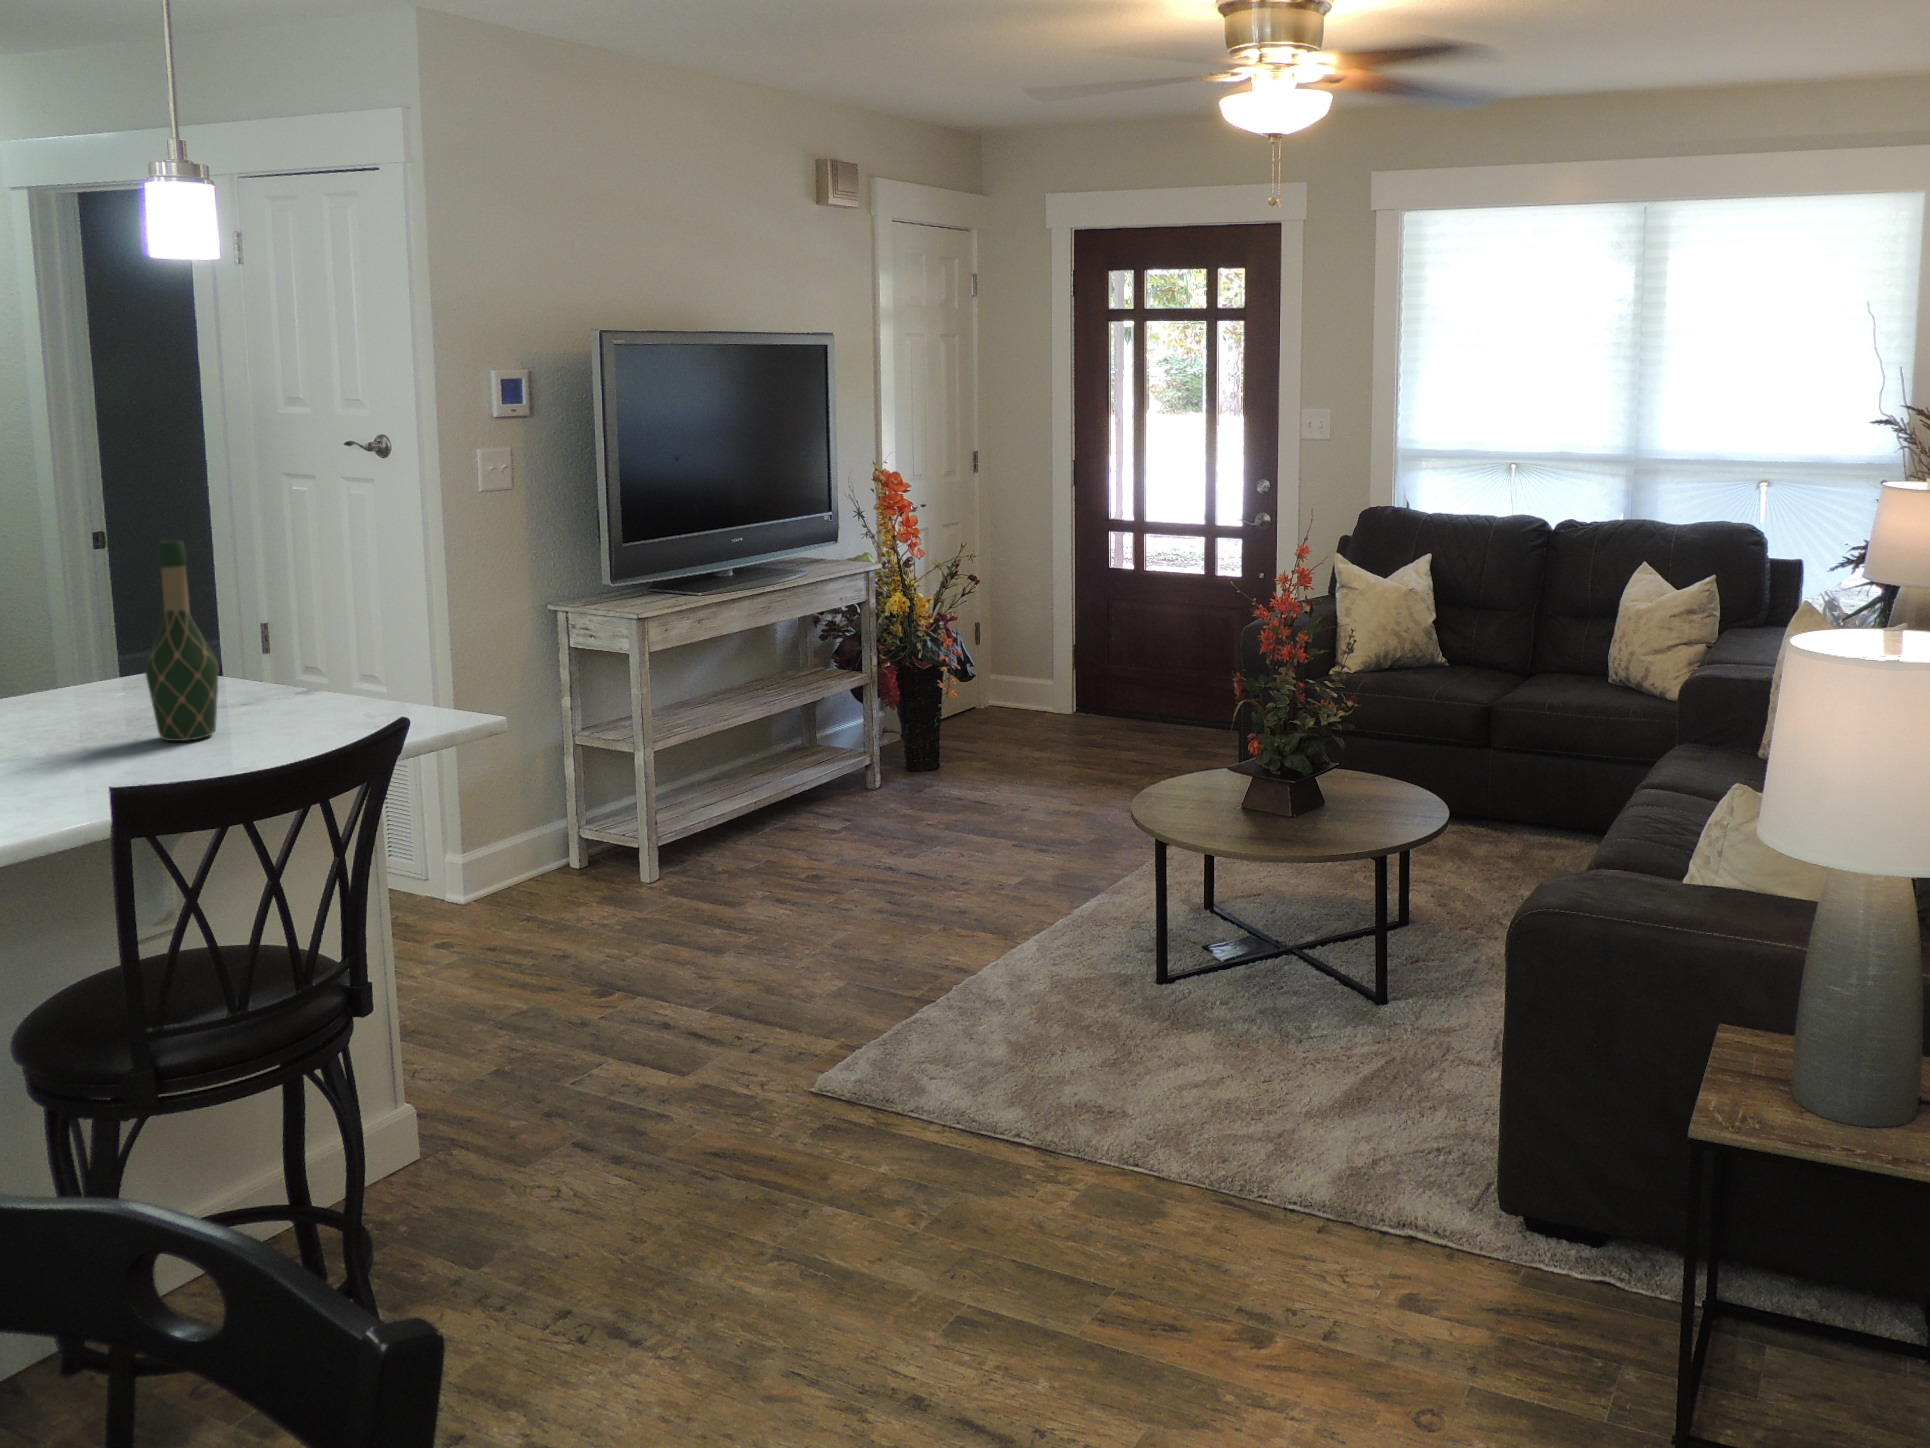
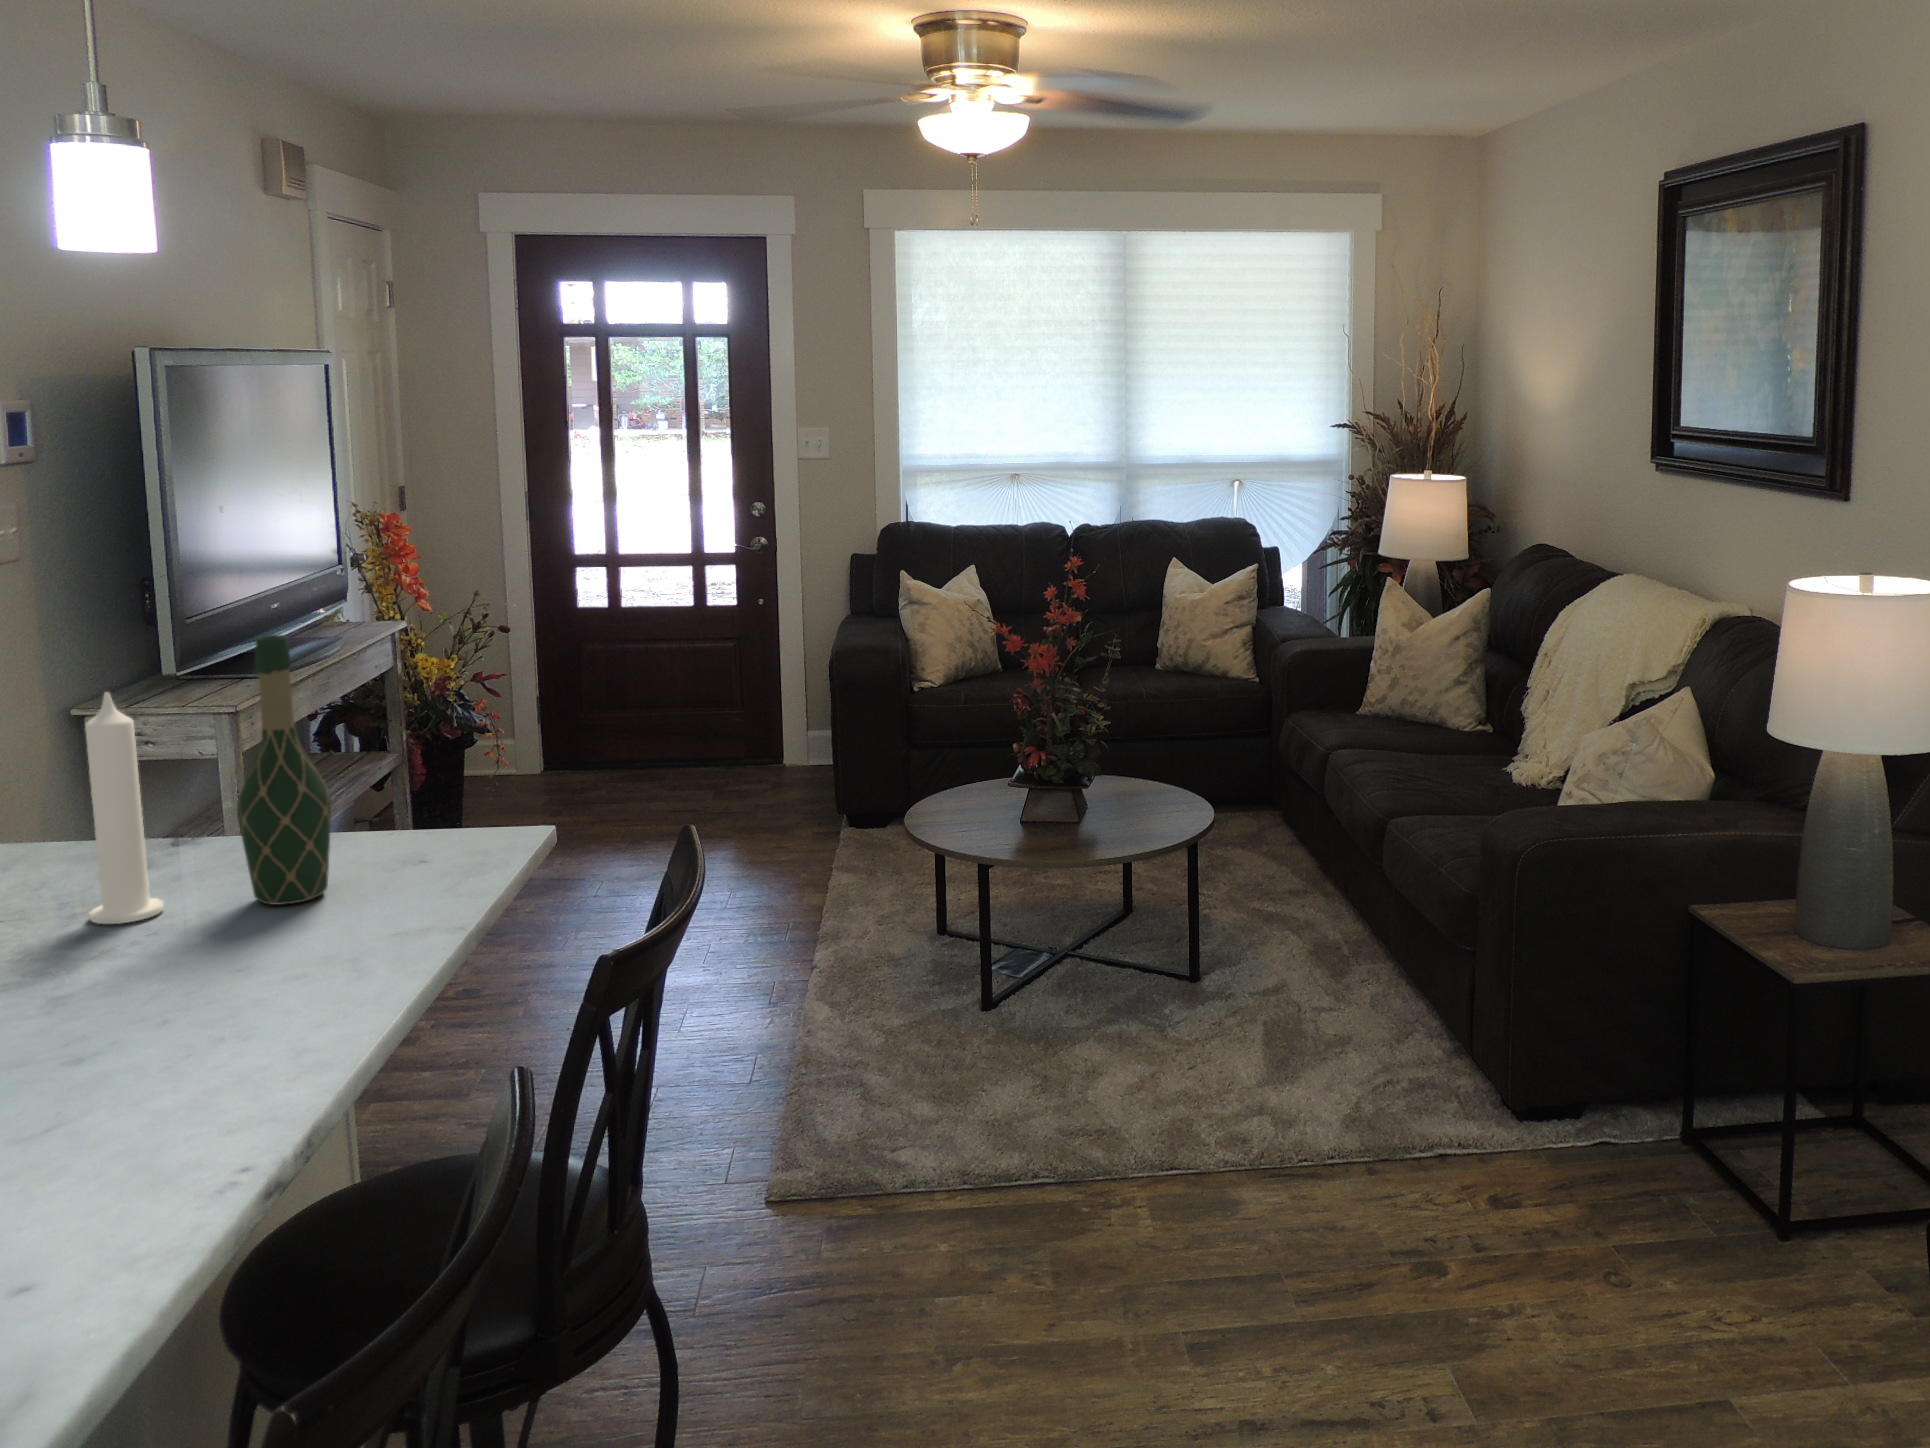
candle: none [65,571,122,736] -> present [85,692,164,924]

